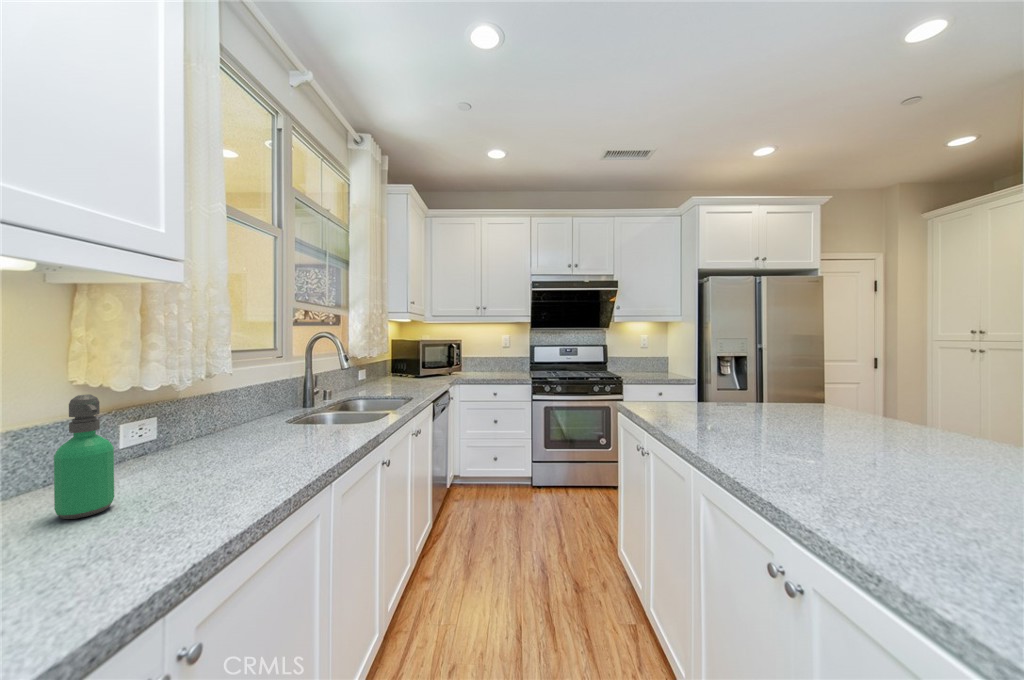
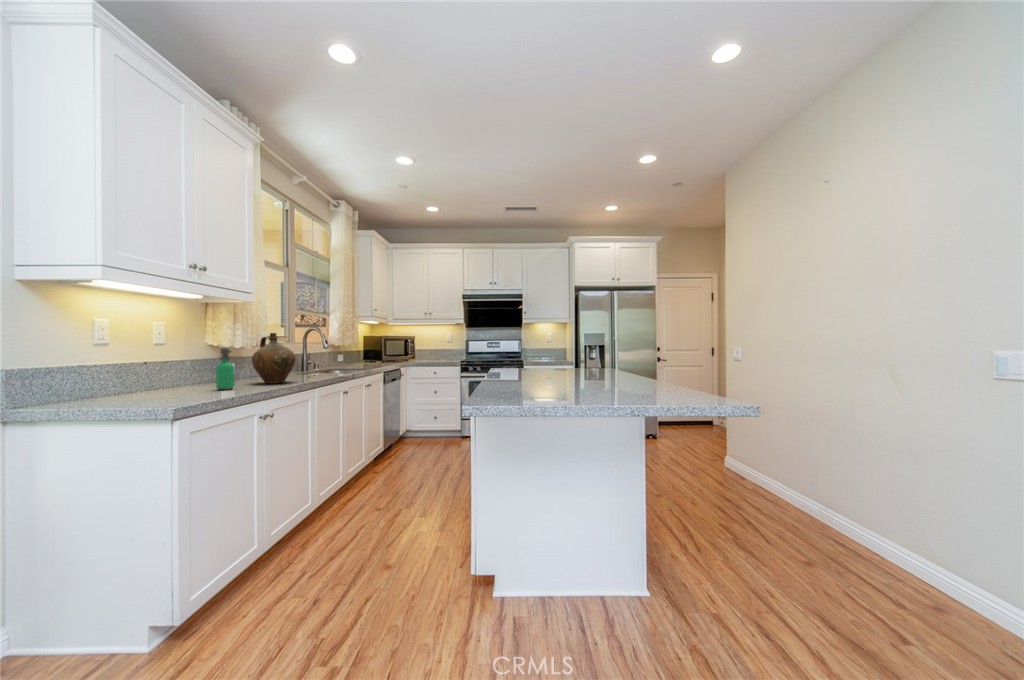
ceramic jug: none [183,348,285,468] -> present [252,333,295,384]

